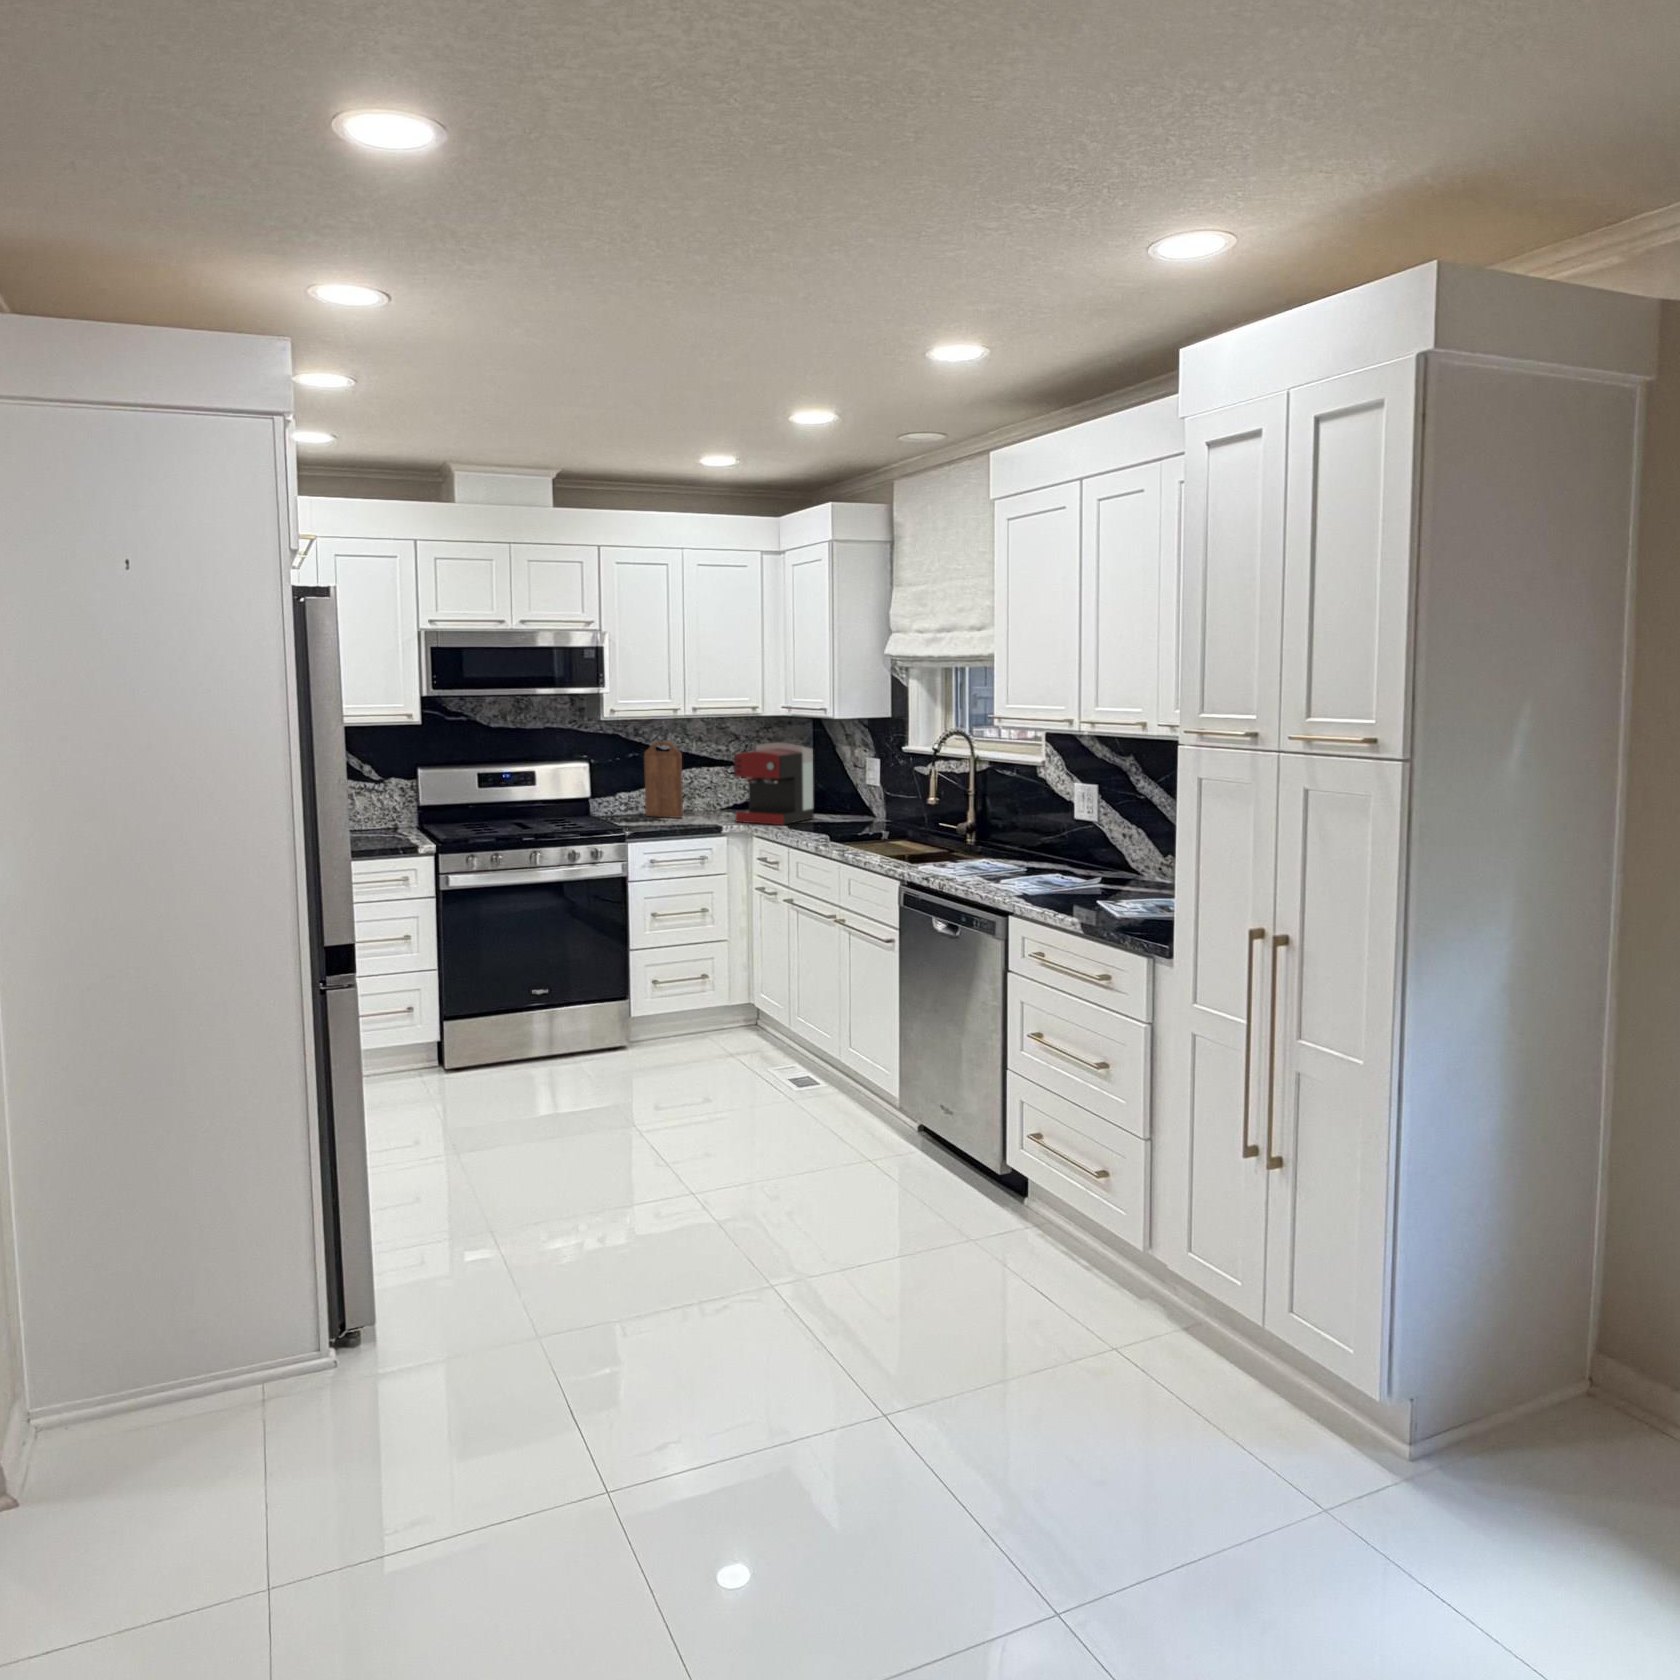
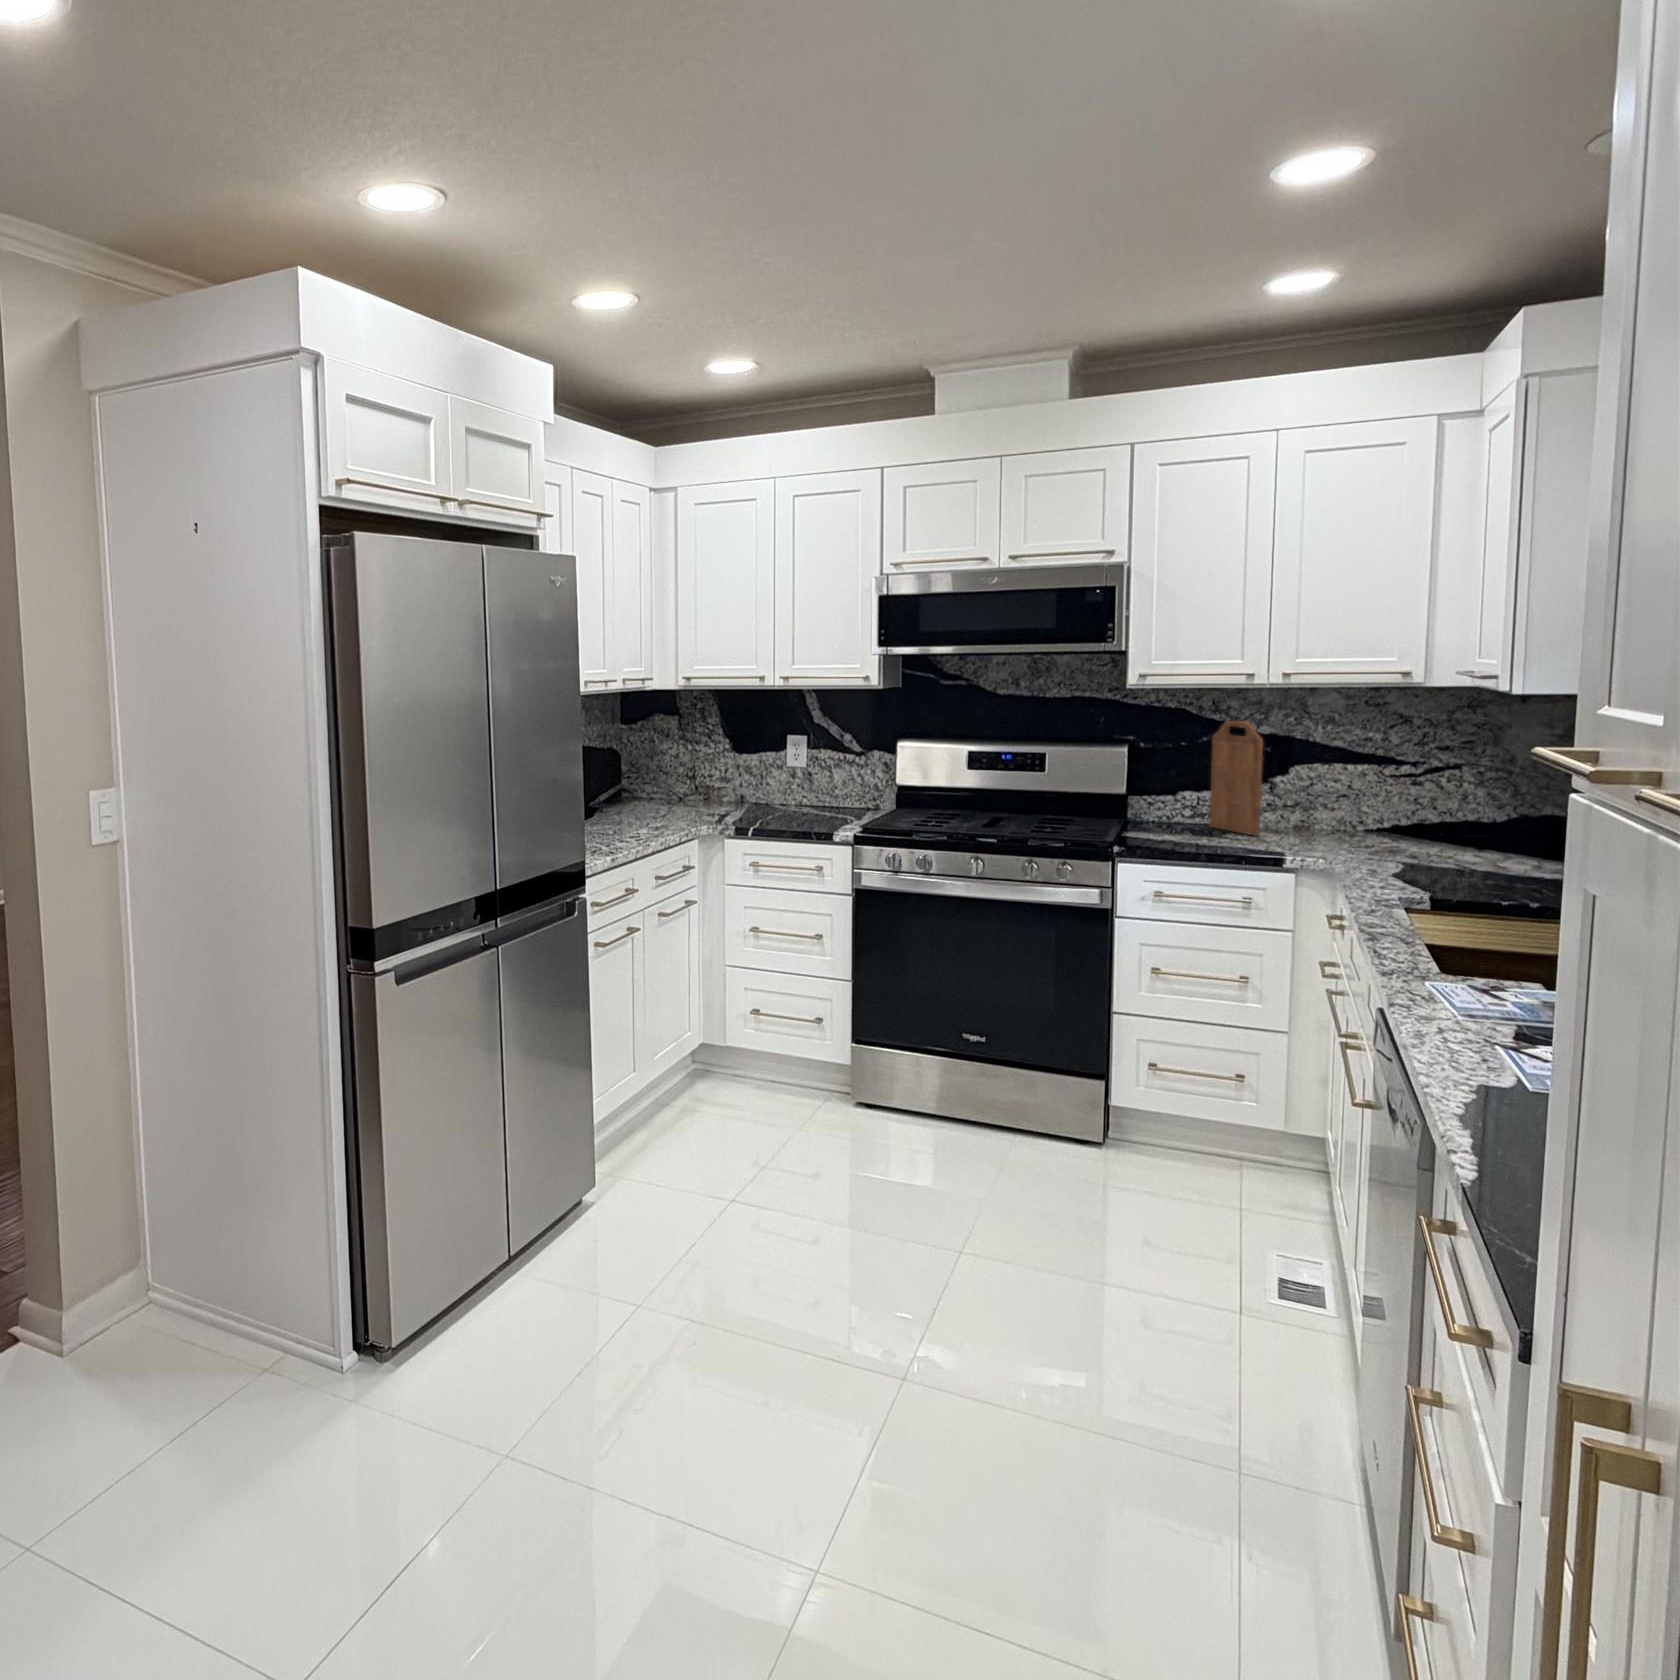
coffee maker: present [734,742,813,825] -> none [1333,730,1501,866]

